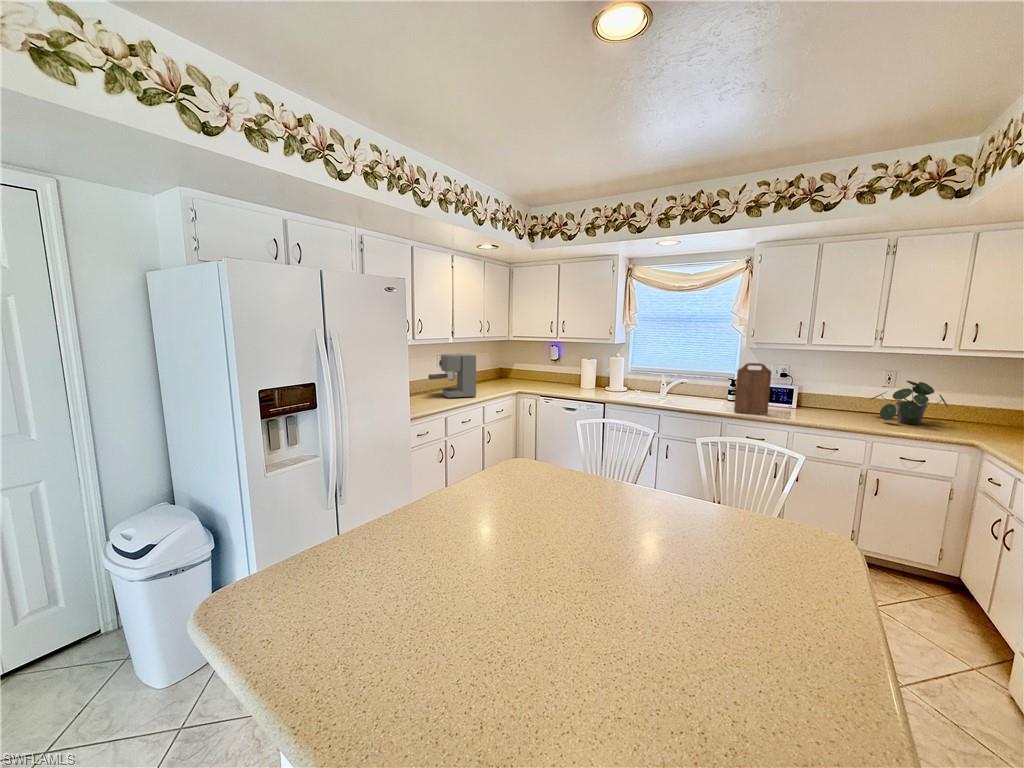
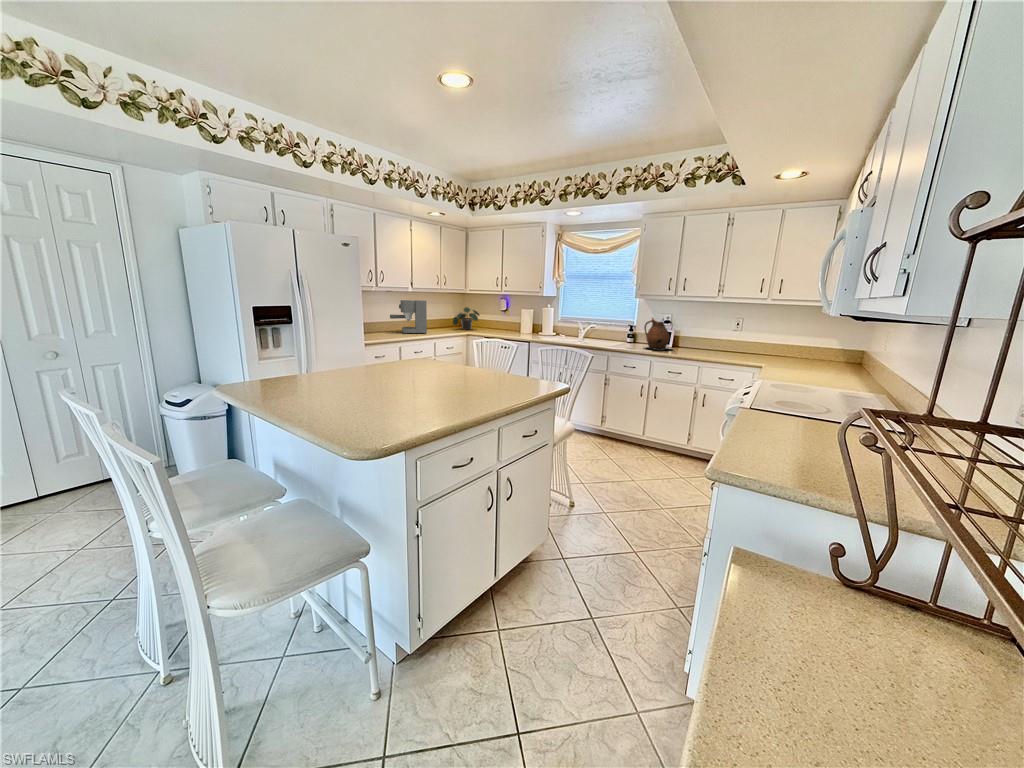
cutting board: present [734,363,771,415] -> none [611,309,637,348]
ceramic pitcher: none [777,373,821,418] -> present [644,318,671,350]
potted plant: present [871,381,948,425] -> present [453,307,479,330]

